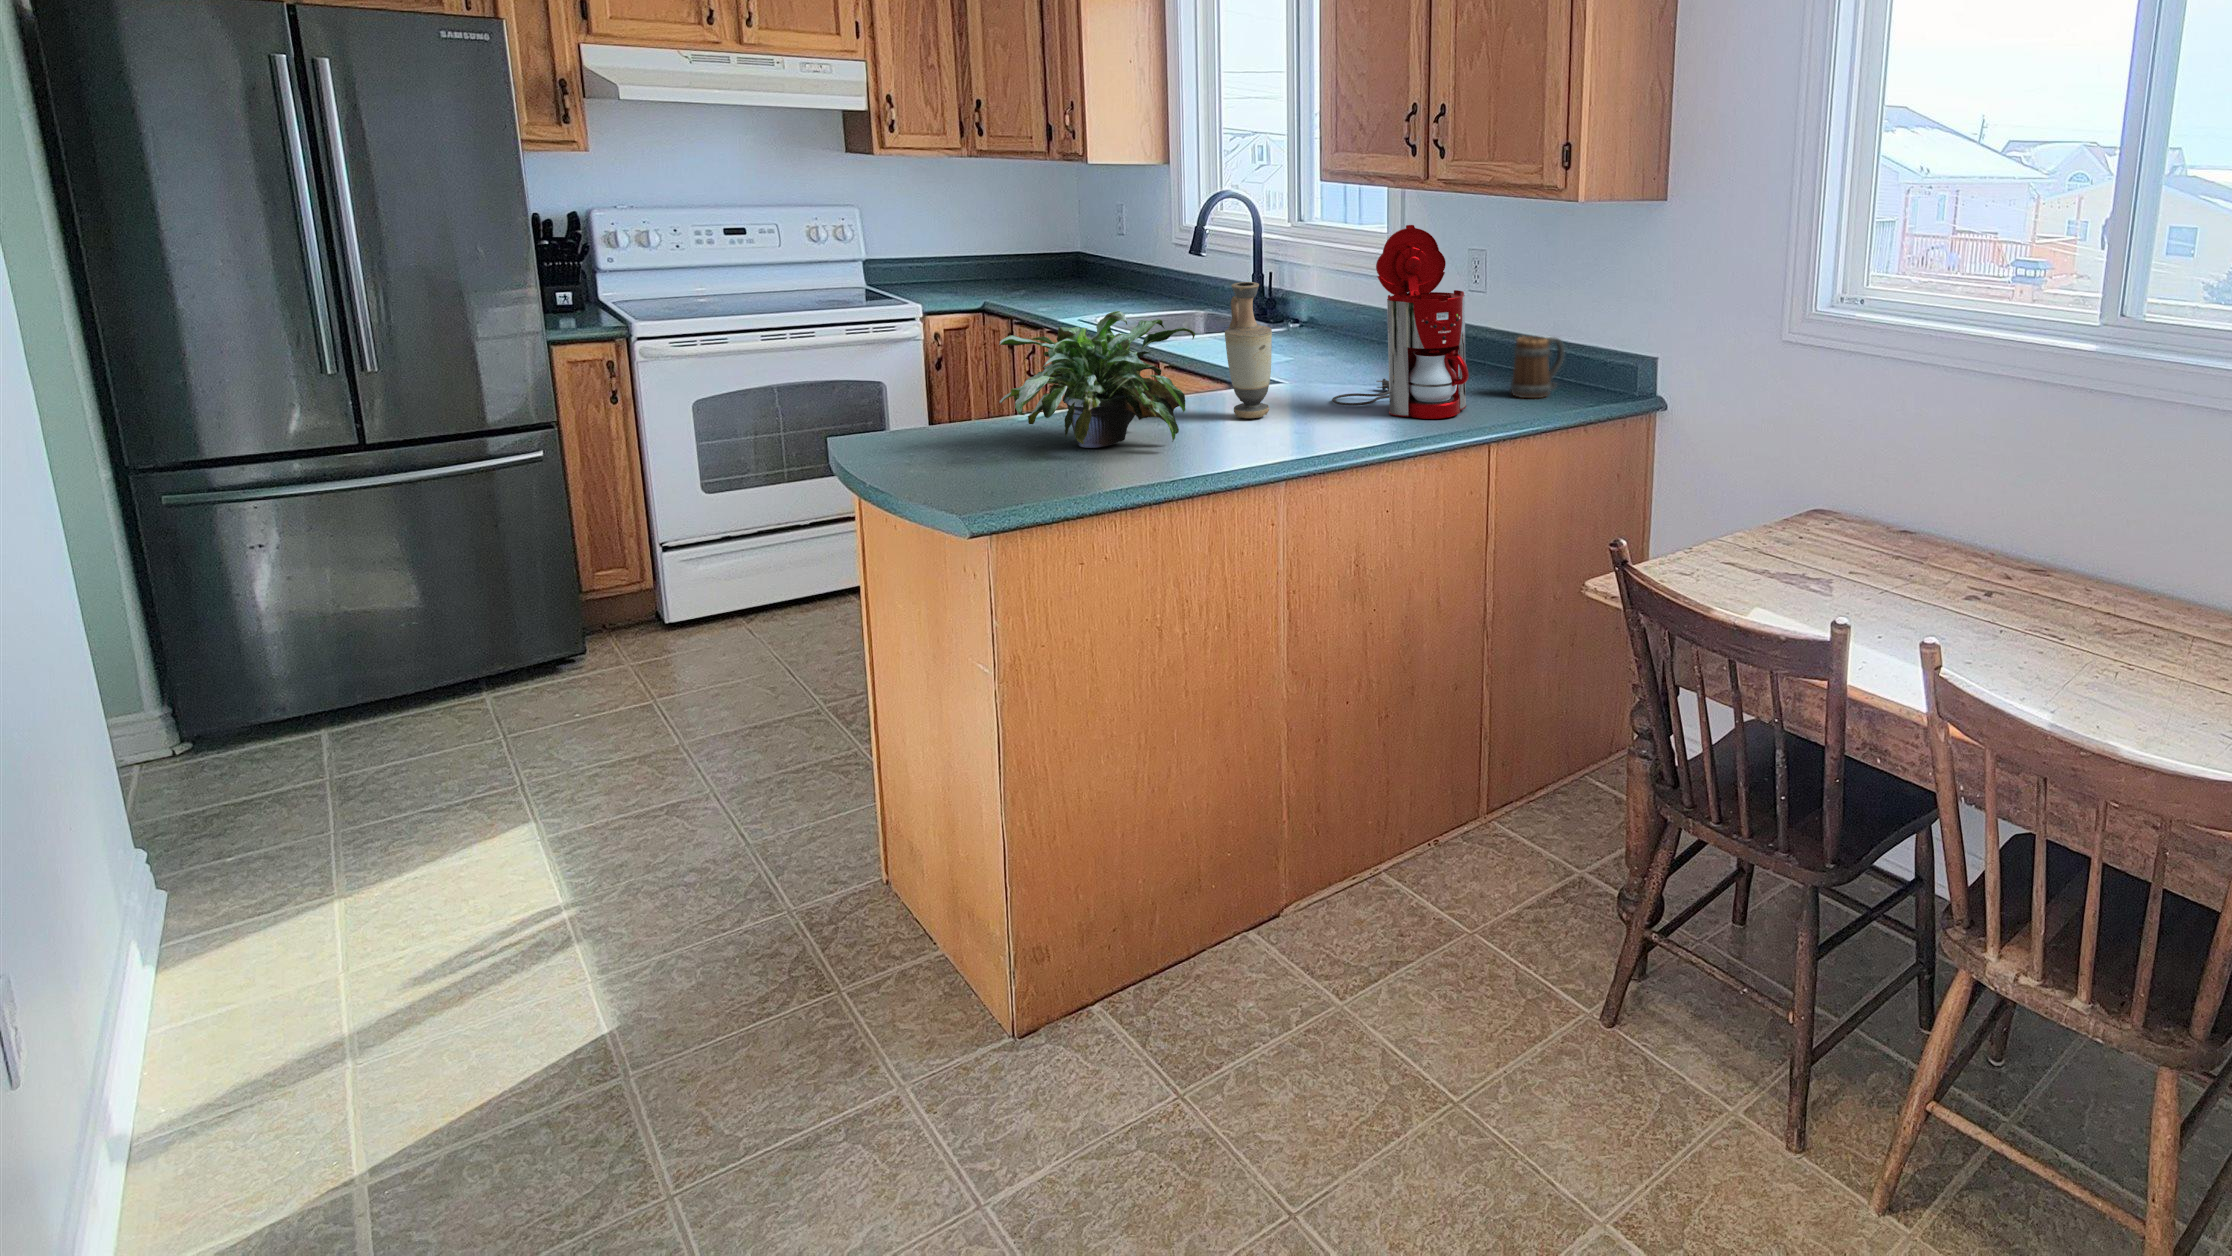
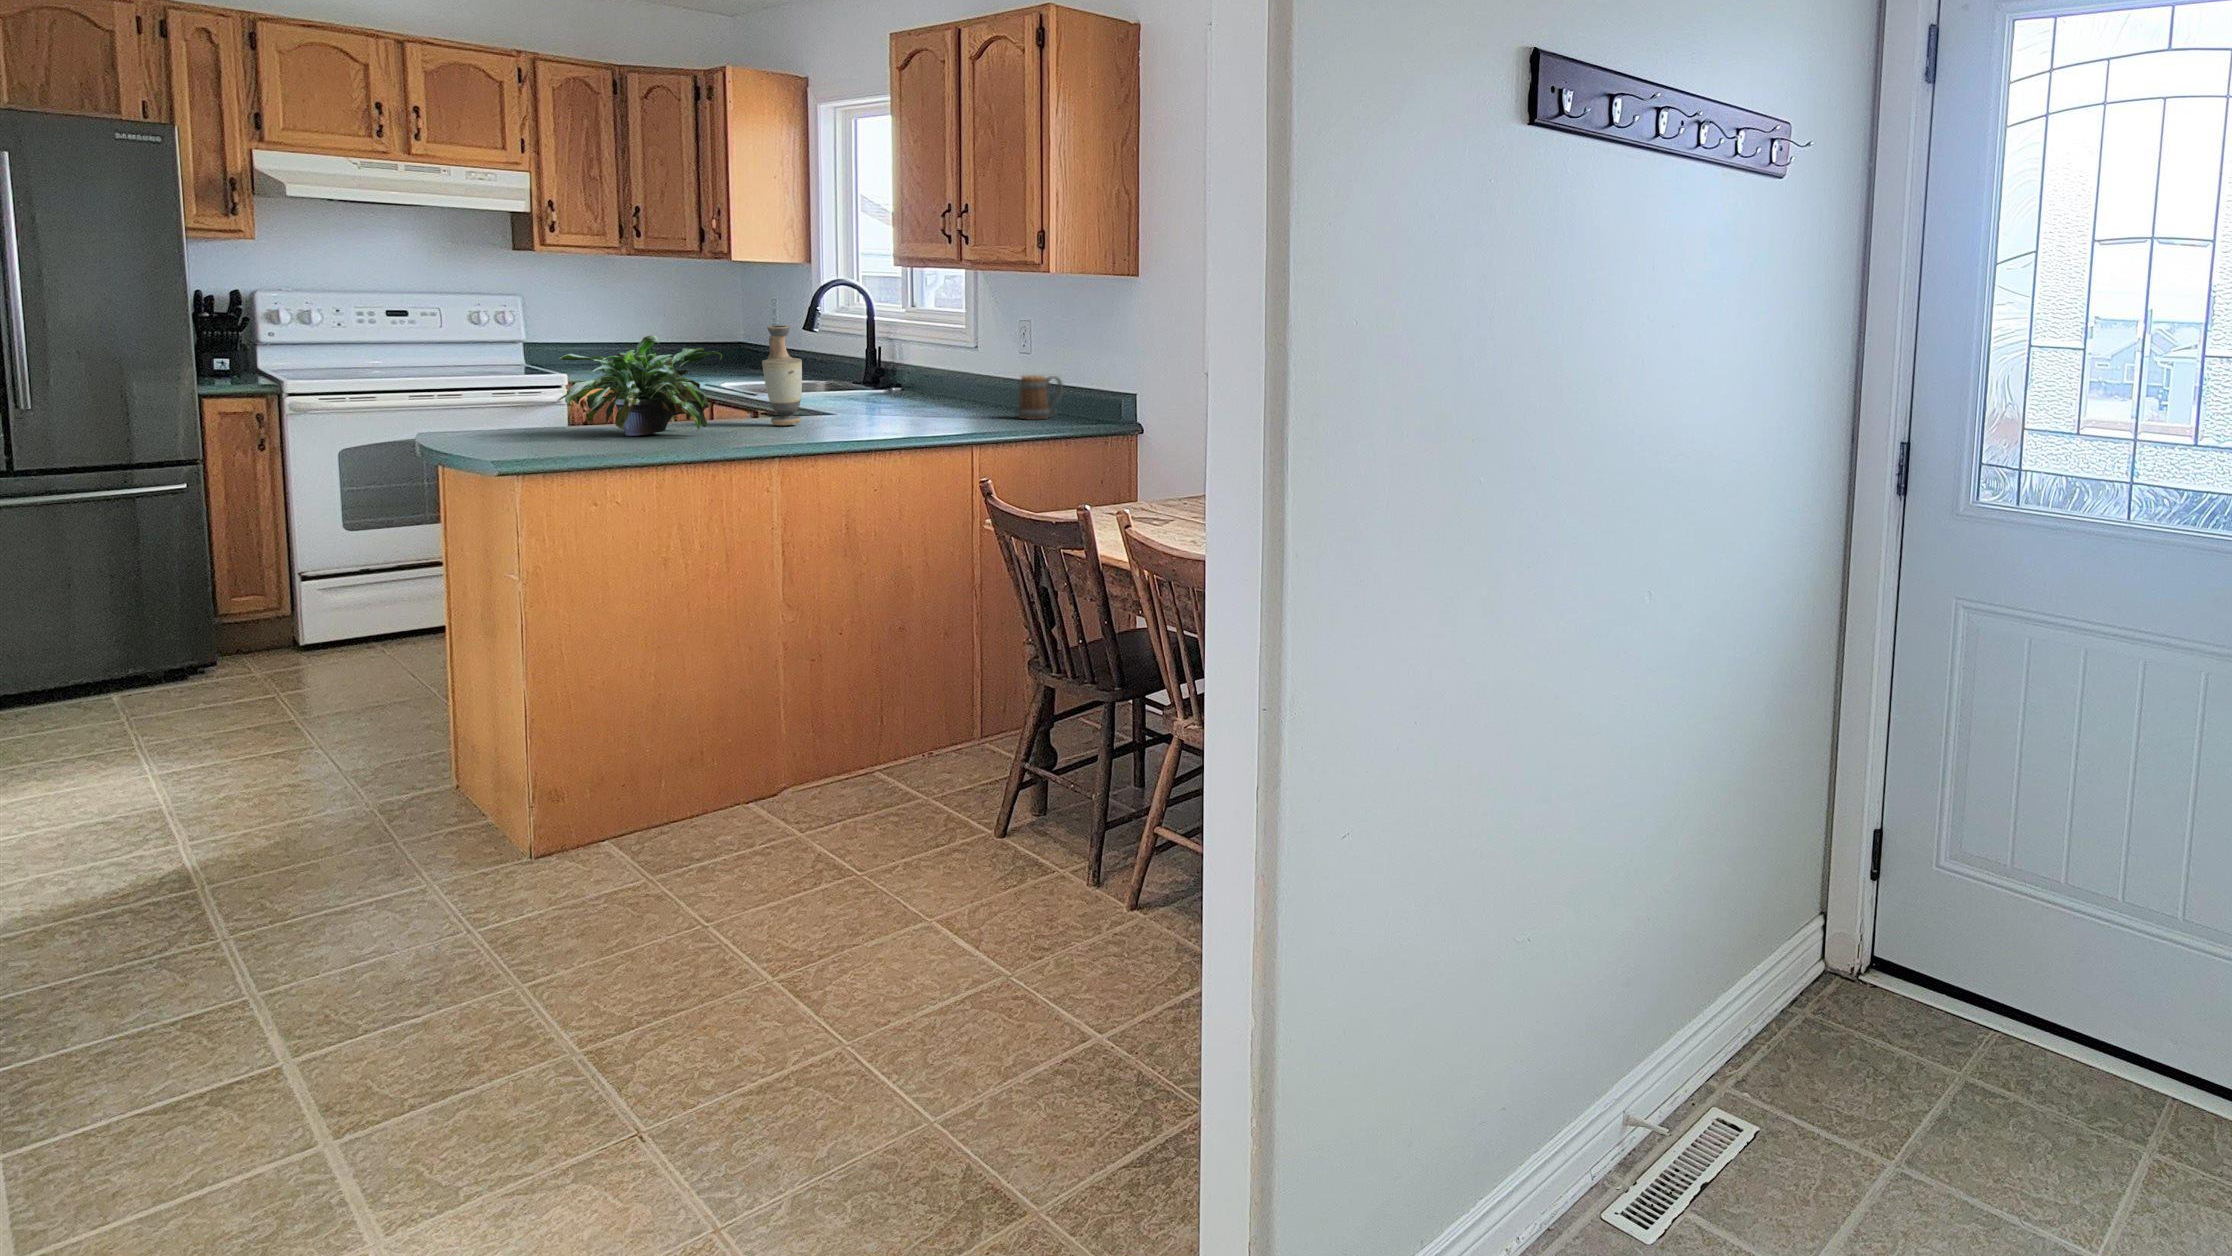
coffee maker: present [1332,225,1469,419] -> none [864,288,967,426]

